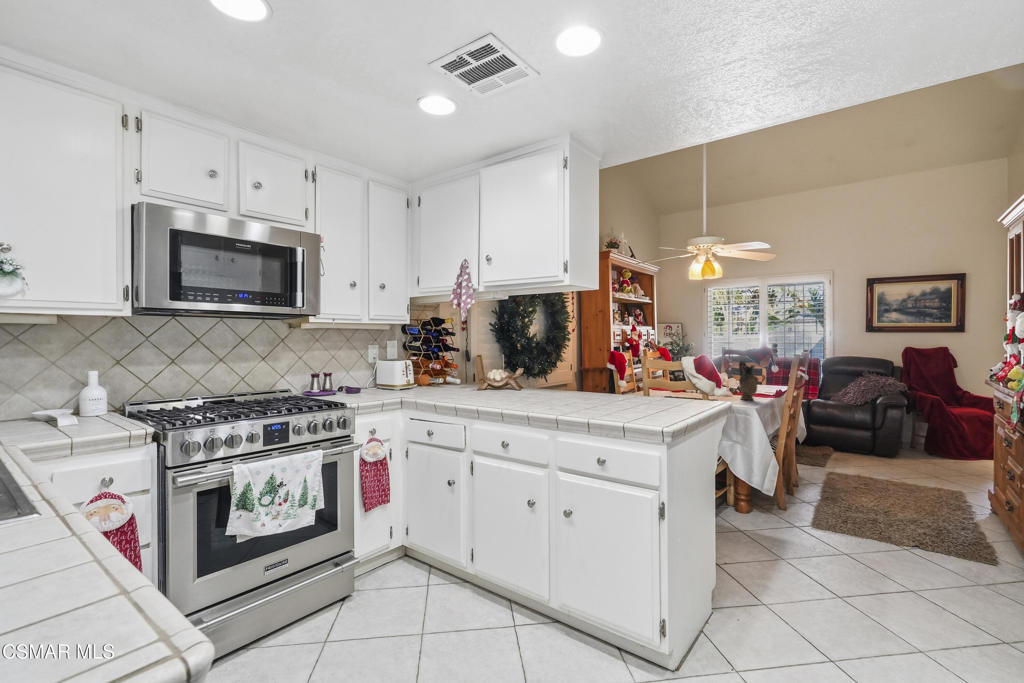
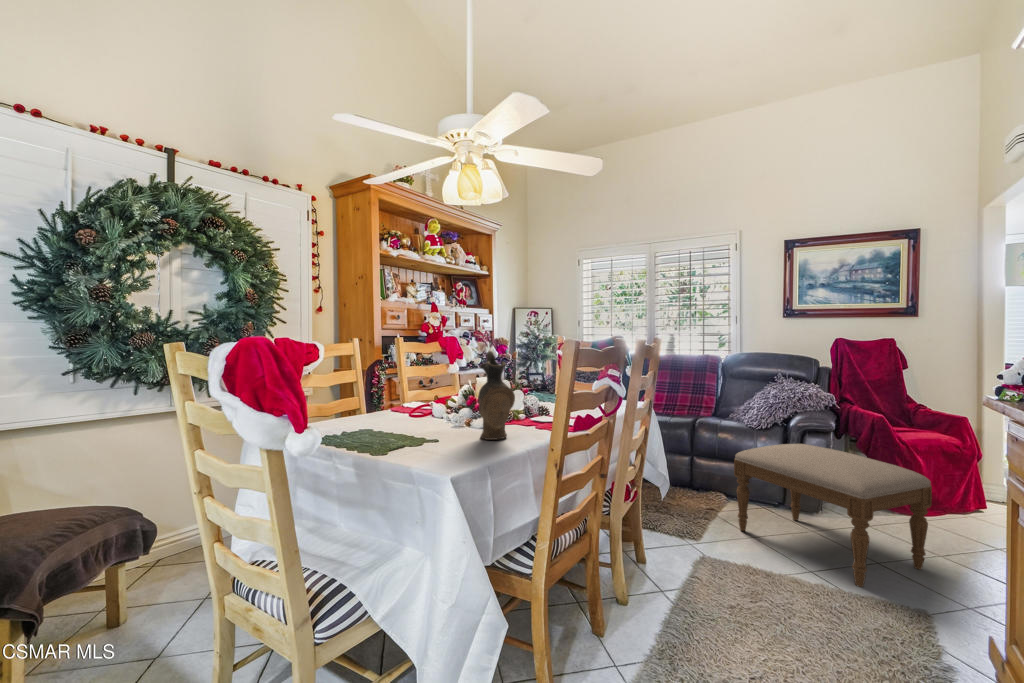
ottoman: none [844,413,964,482] -> present [734,444,932,587]

